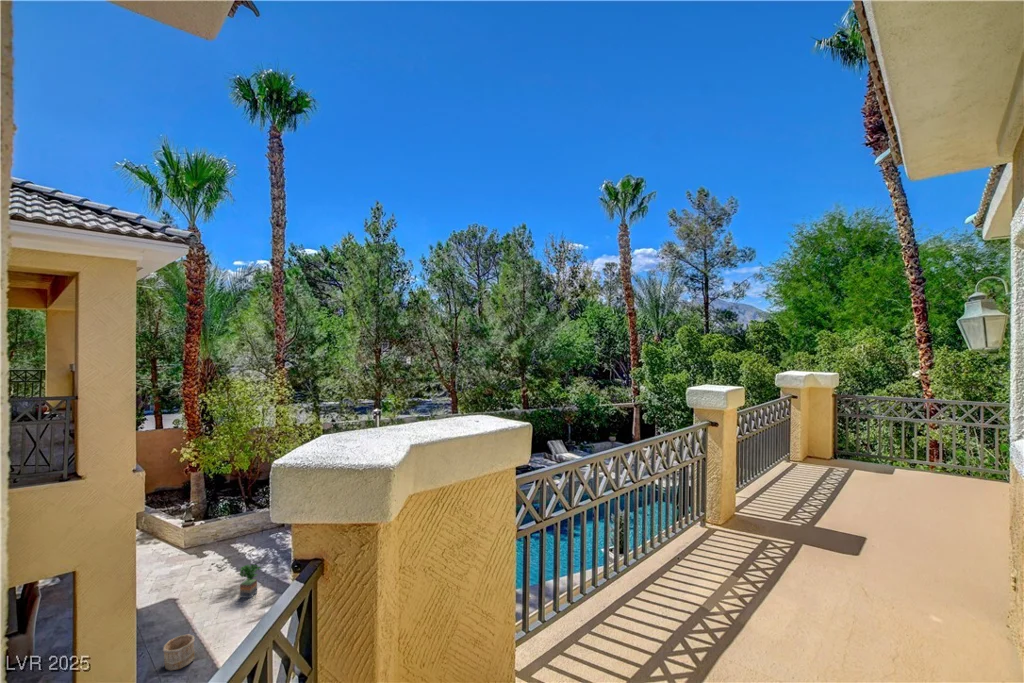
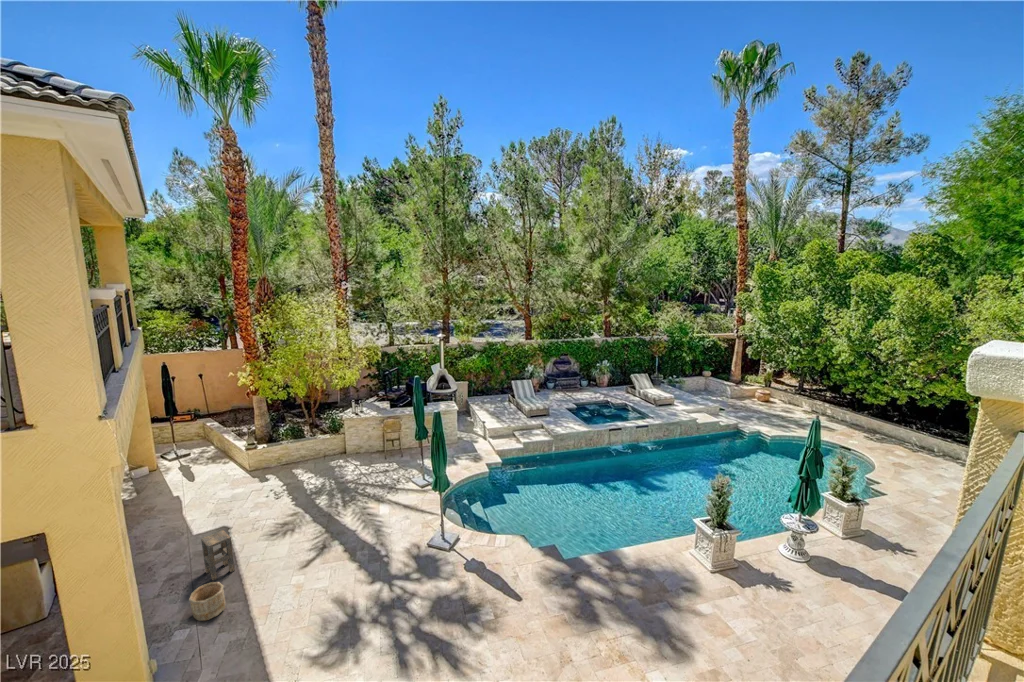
potted tree: present [240,565,260,598] -> none [284,501,307,536]
side table: none [165,591,195,640] -> present [201,530,235,580]

